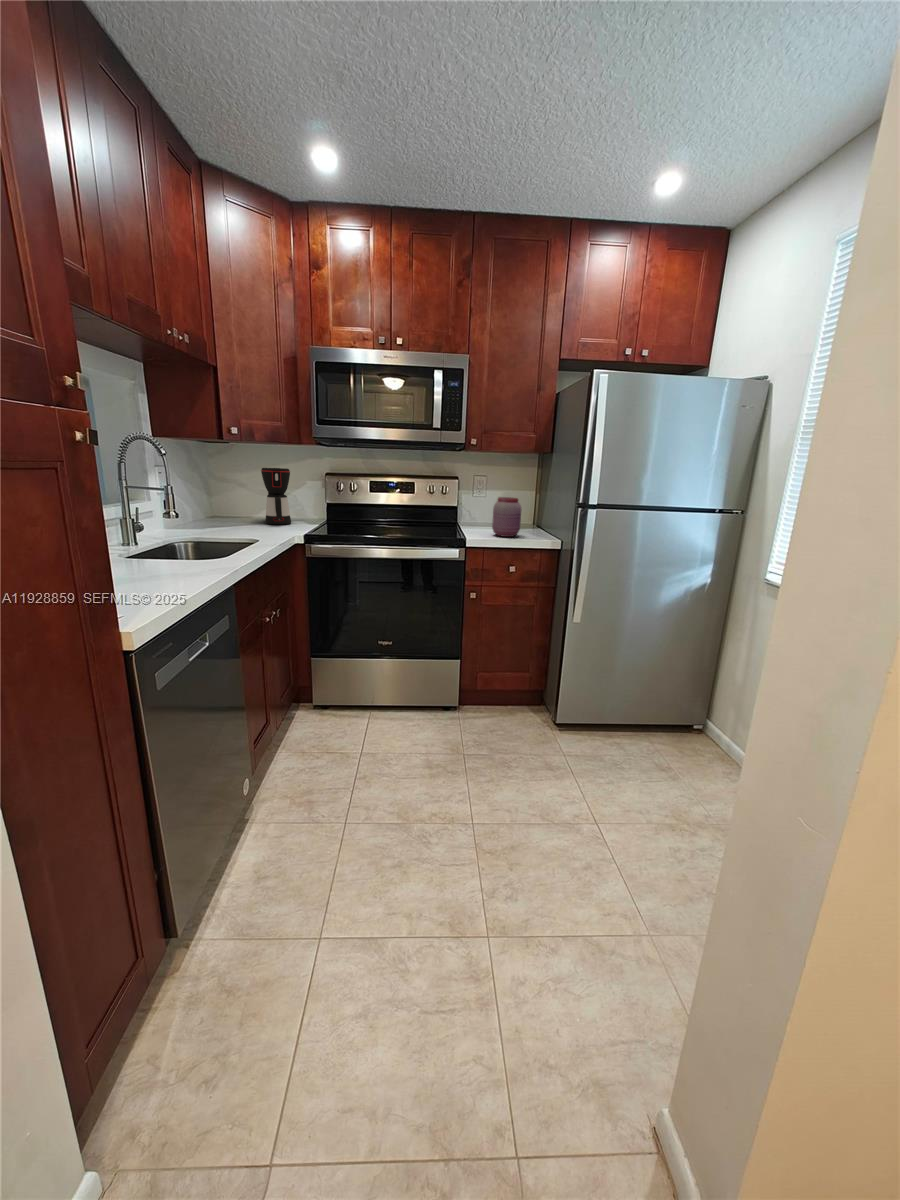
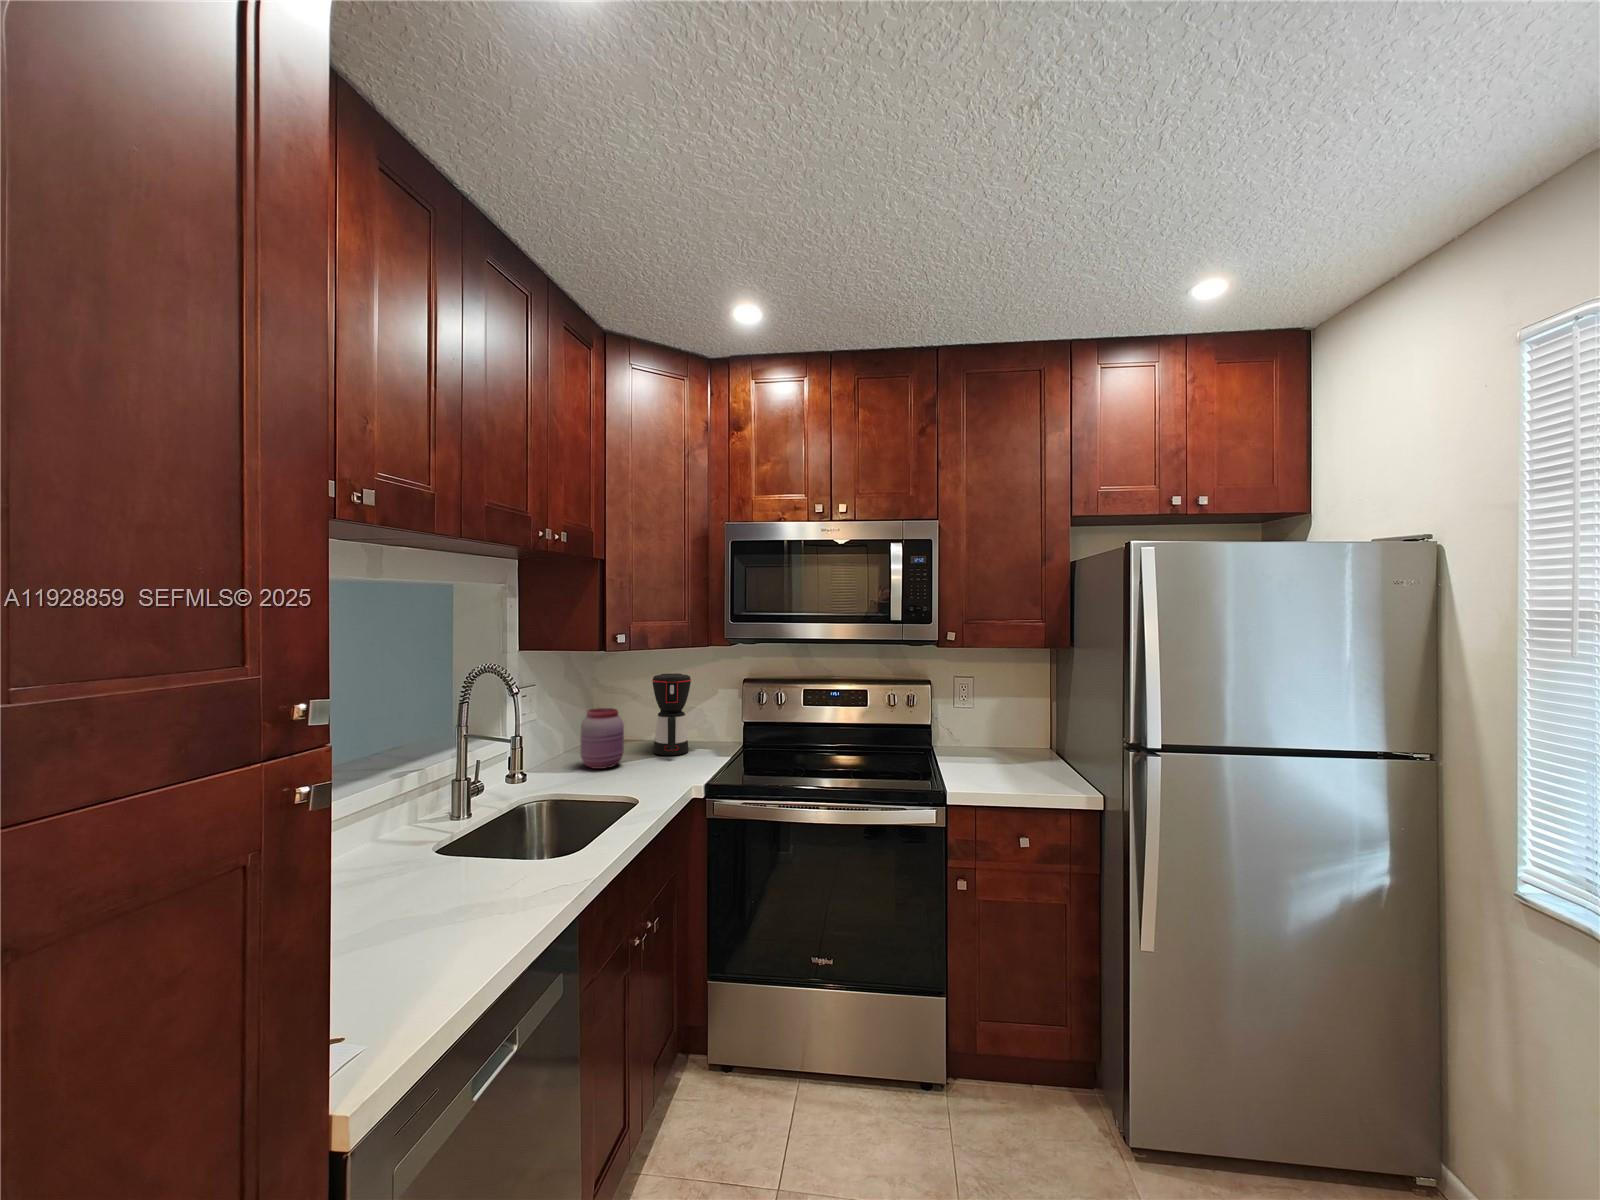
jar: present [492,497,522,537] -> present [581,708,624,769]

